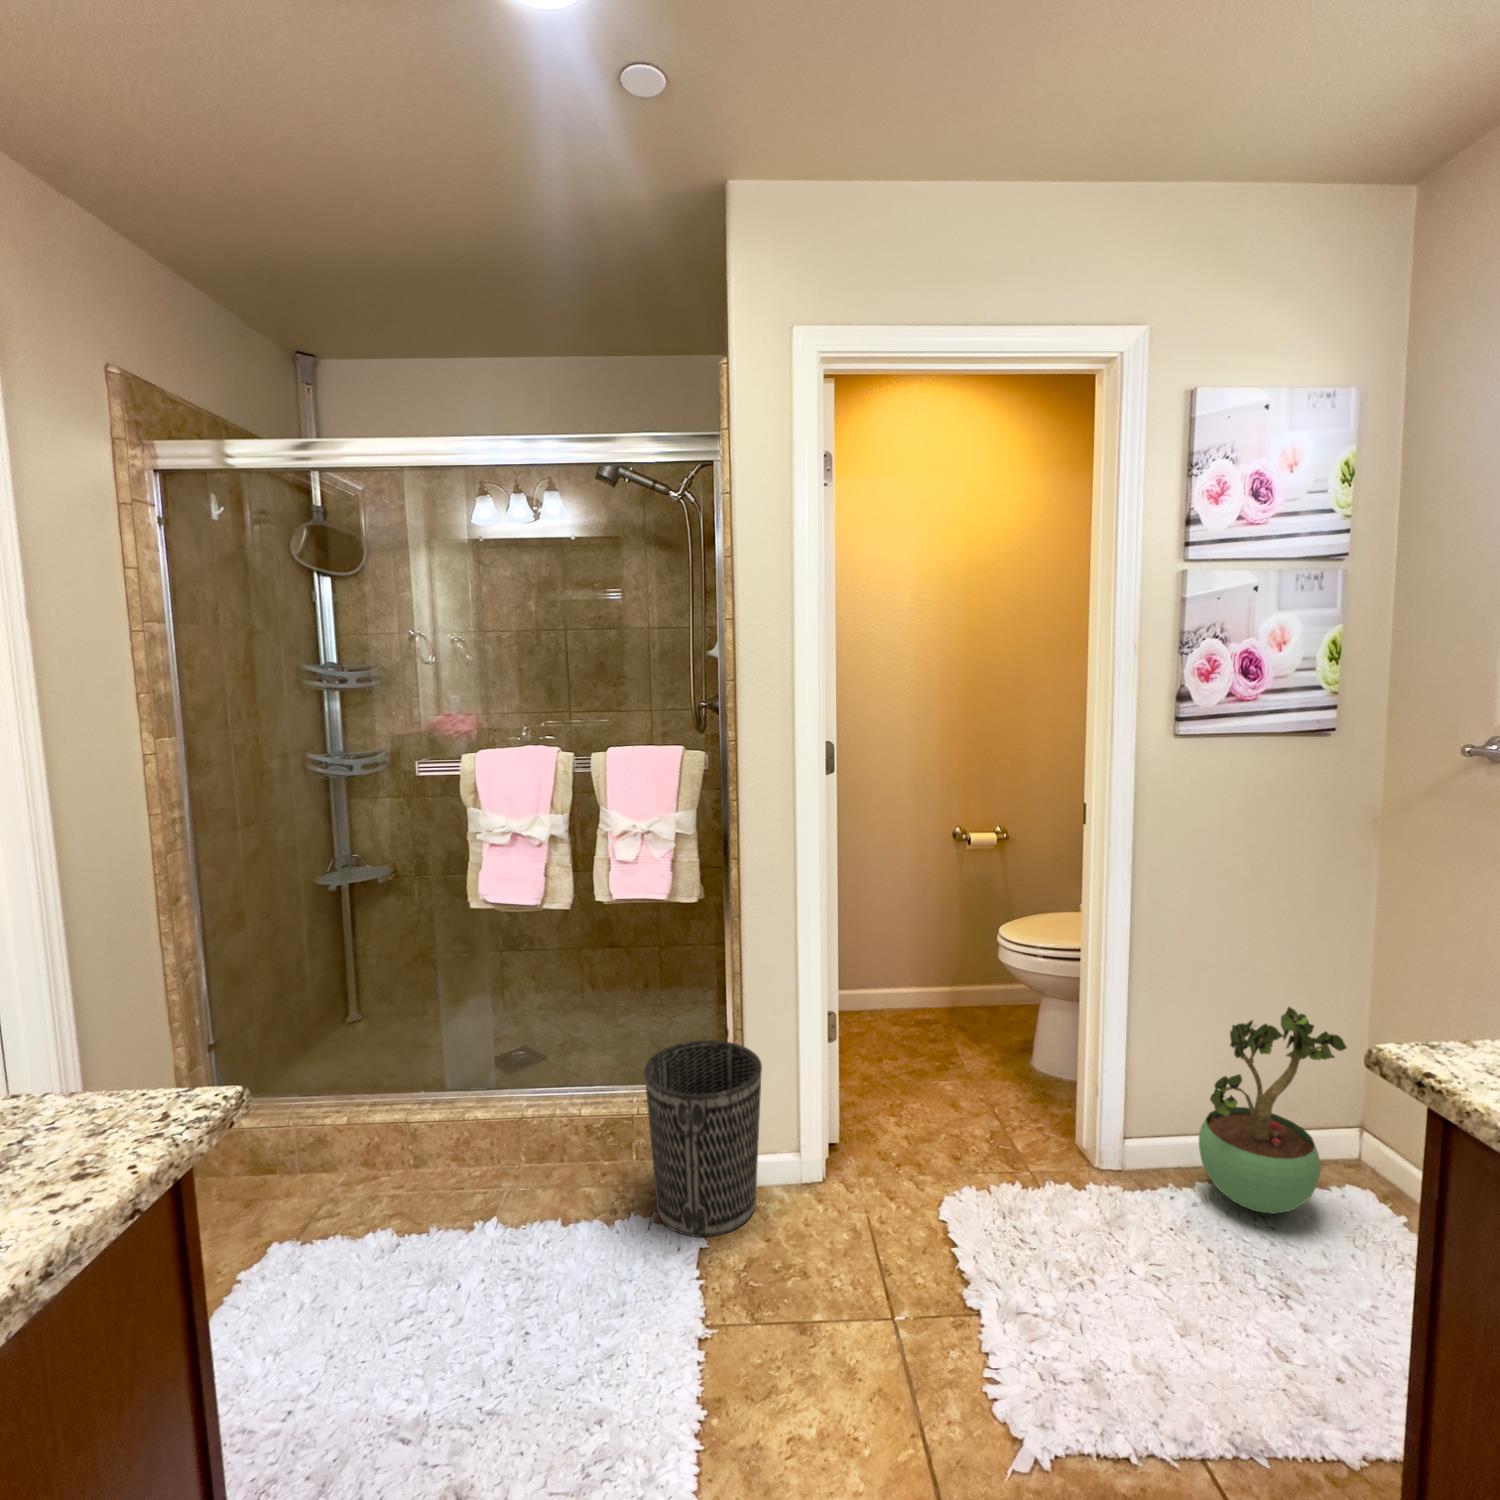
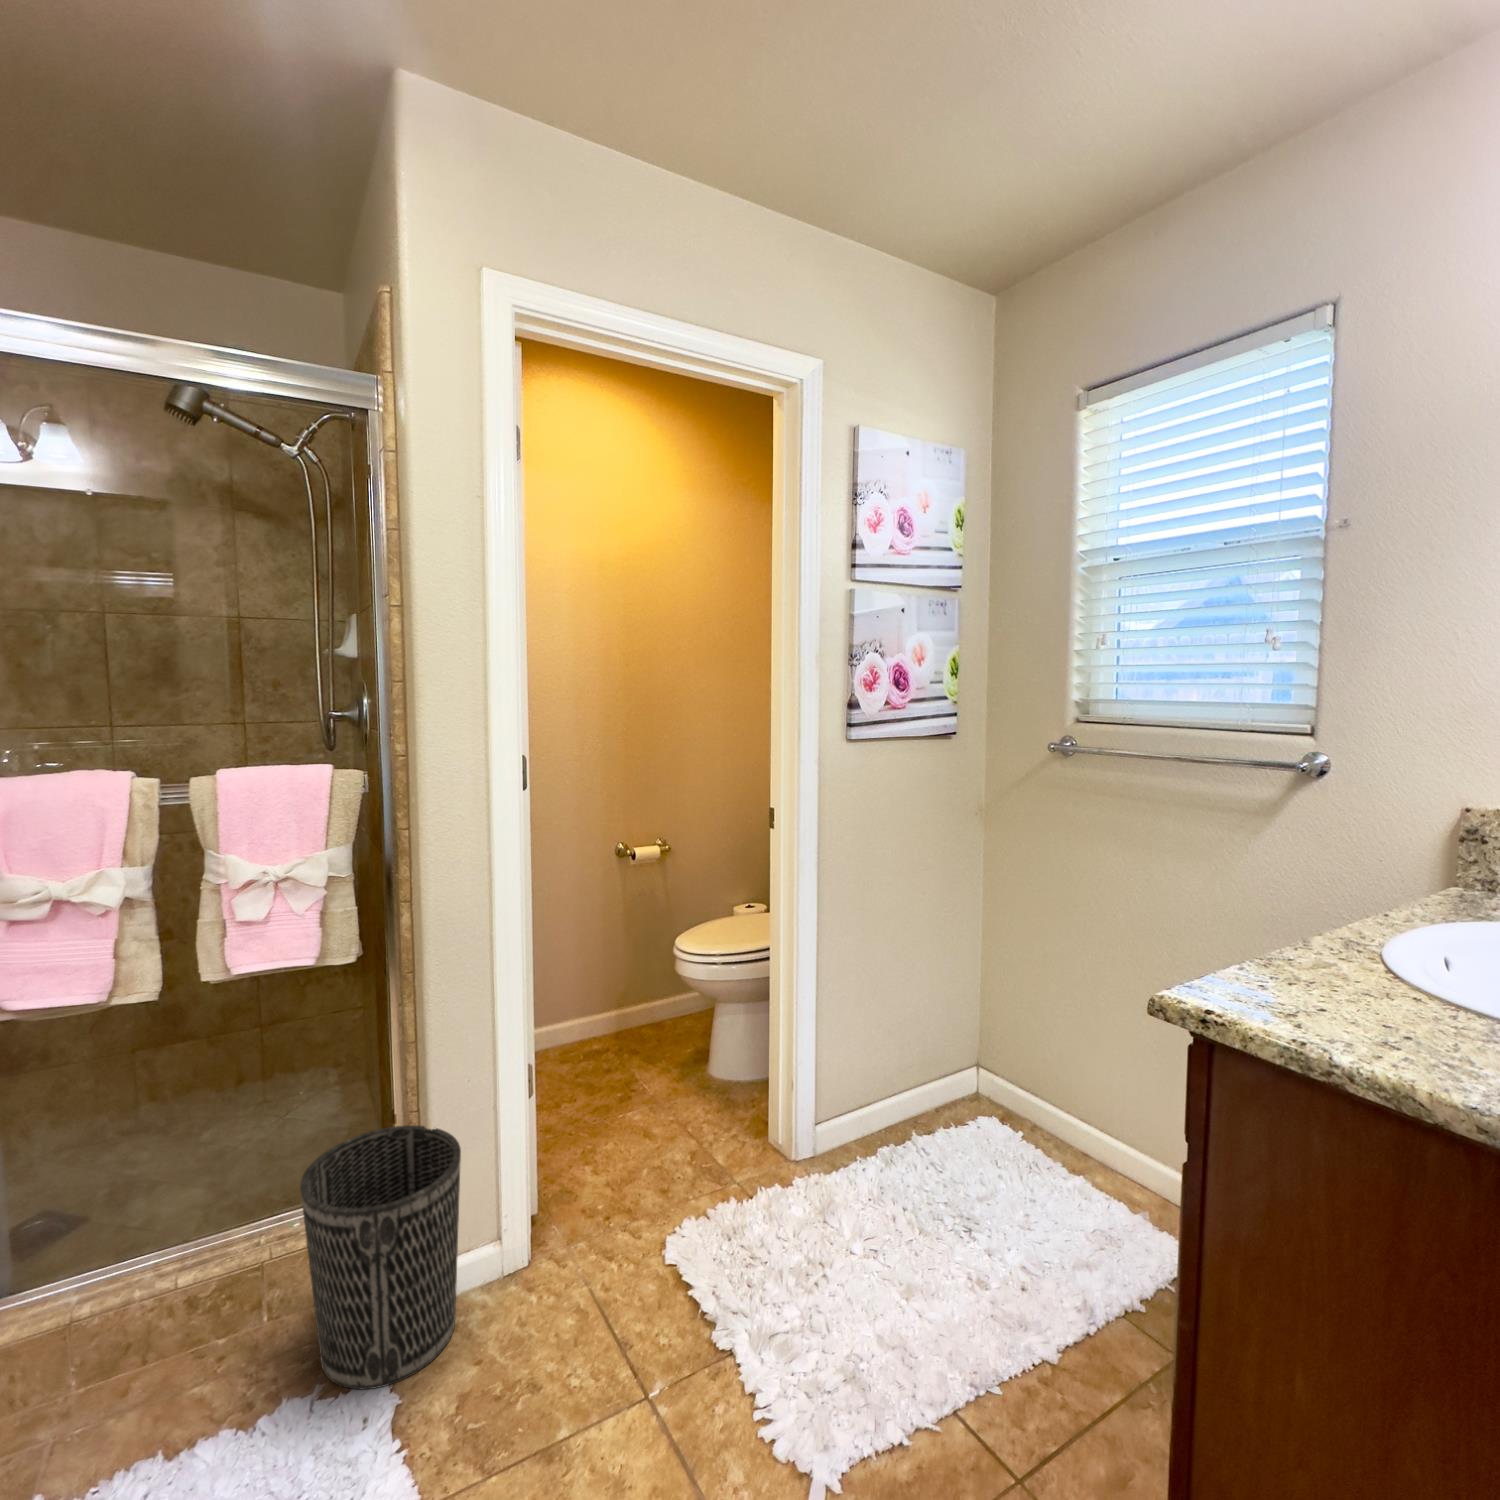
potted plant: present [1199,1007,1347,1213] -> none [877,975,984,1164]

